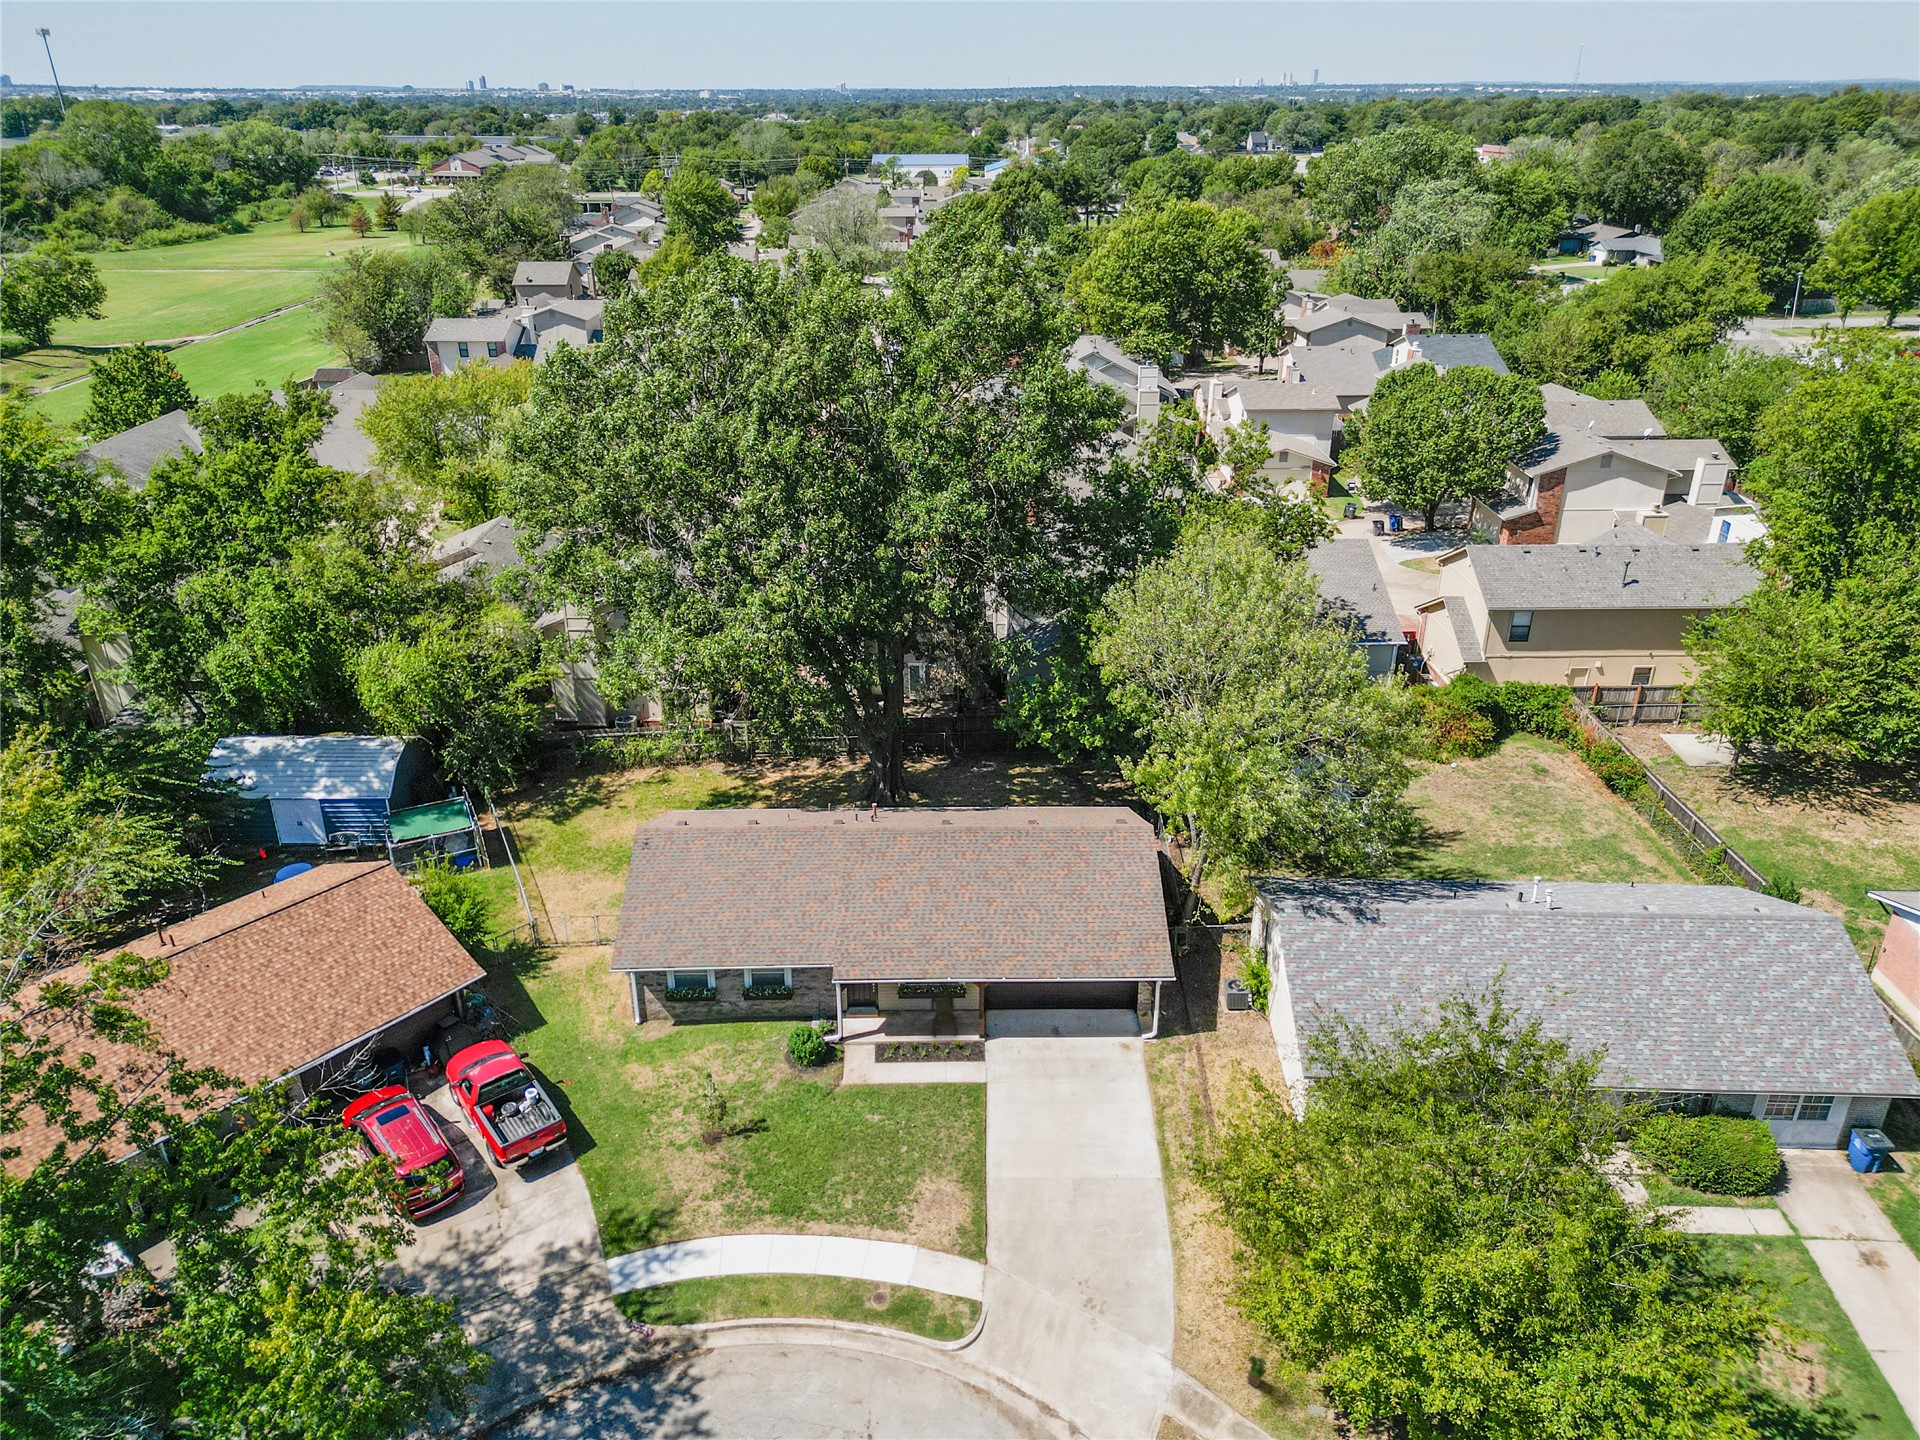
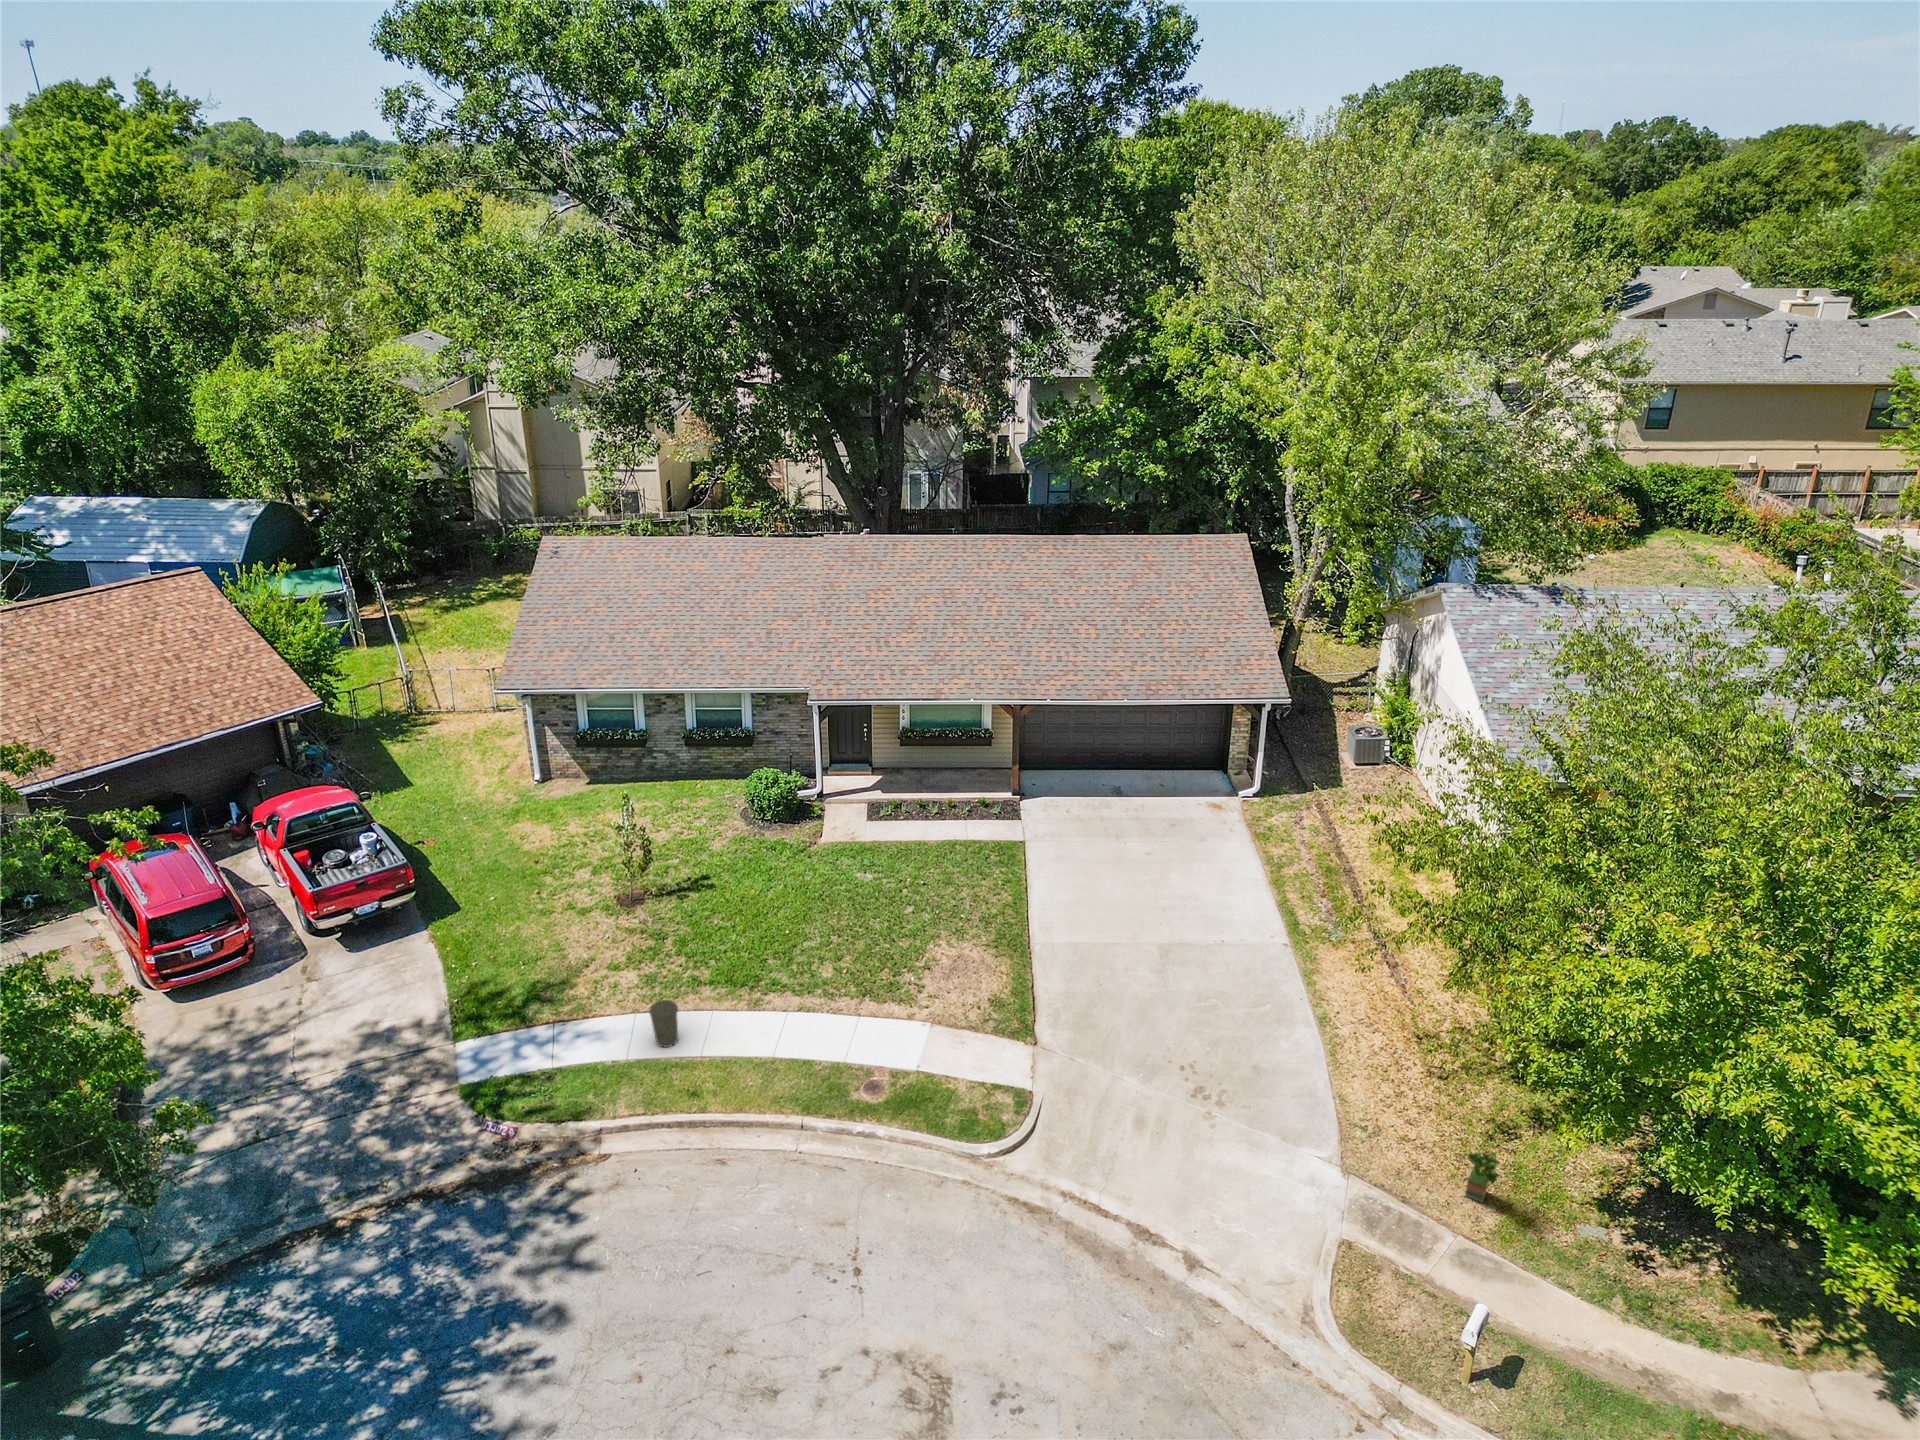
bench: present [931,990,957,1036] -> none [944,738,981,796]
trash can: none [734,1232,753,1264] -> present [649,1000,678,1047]

